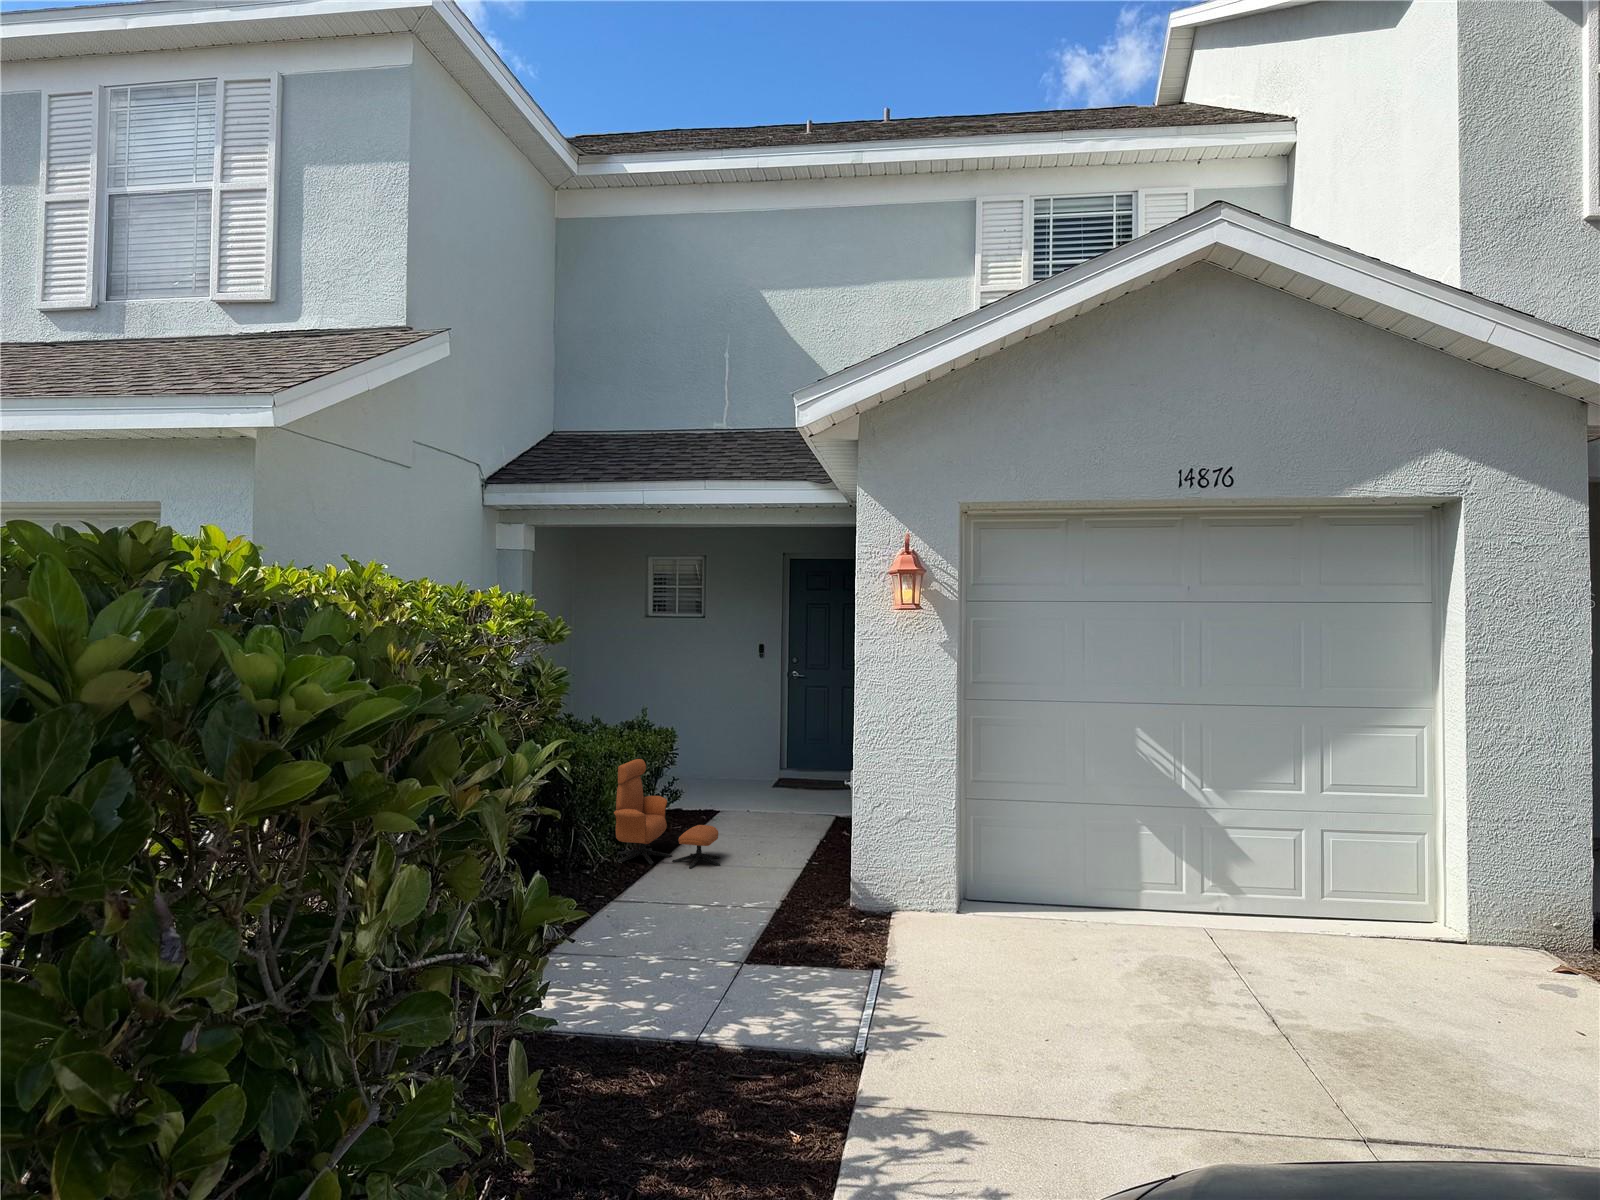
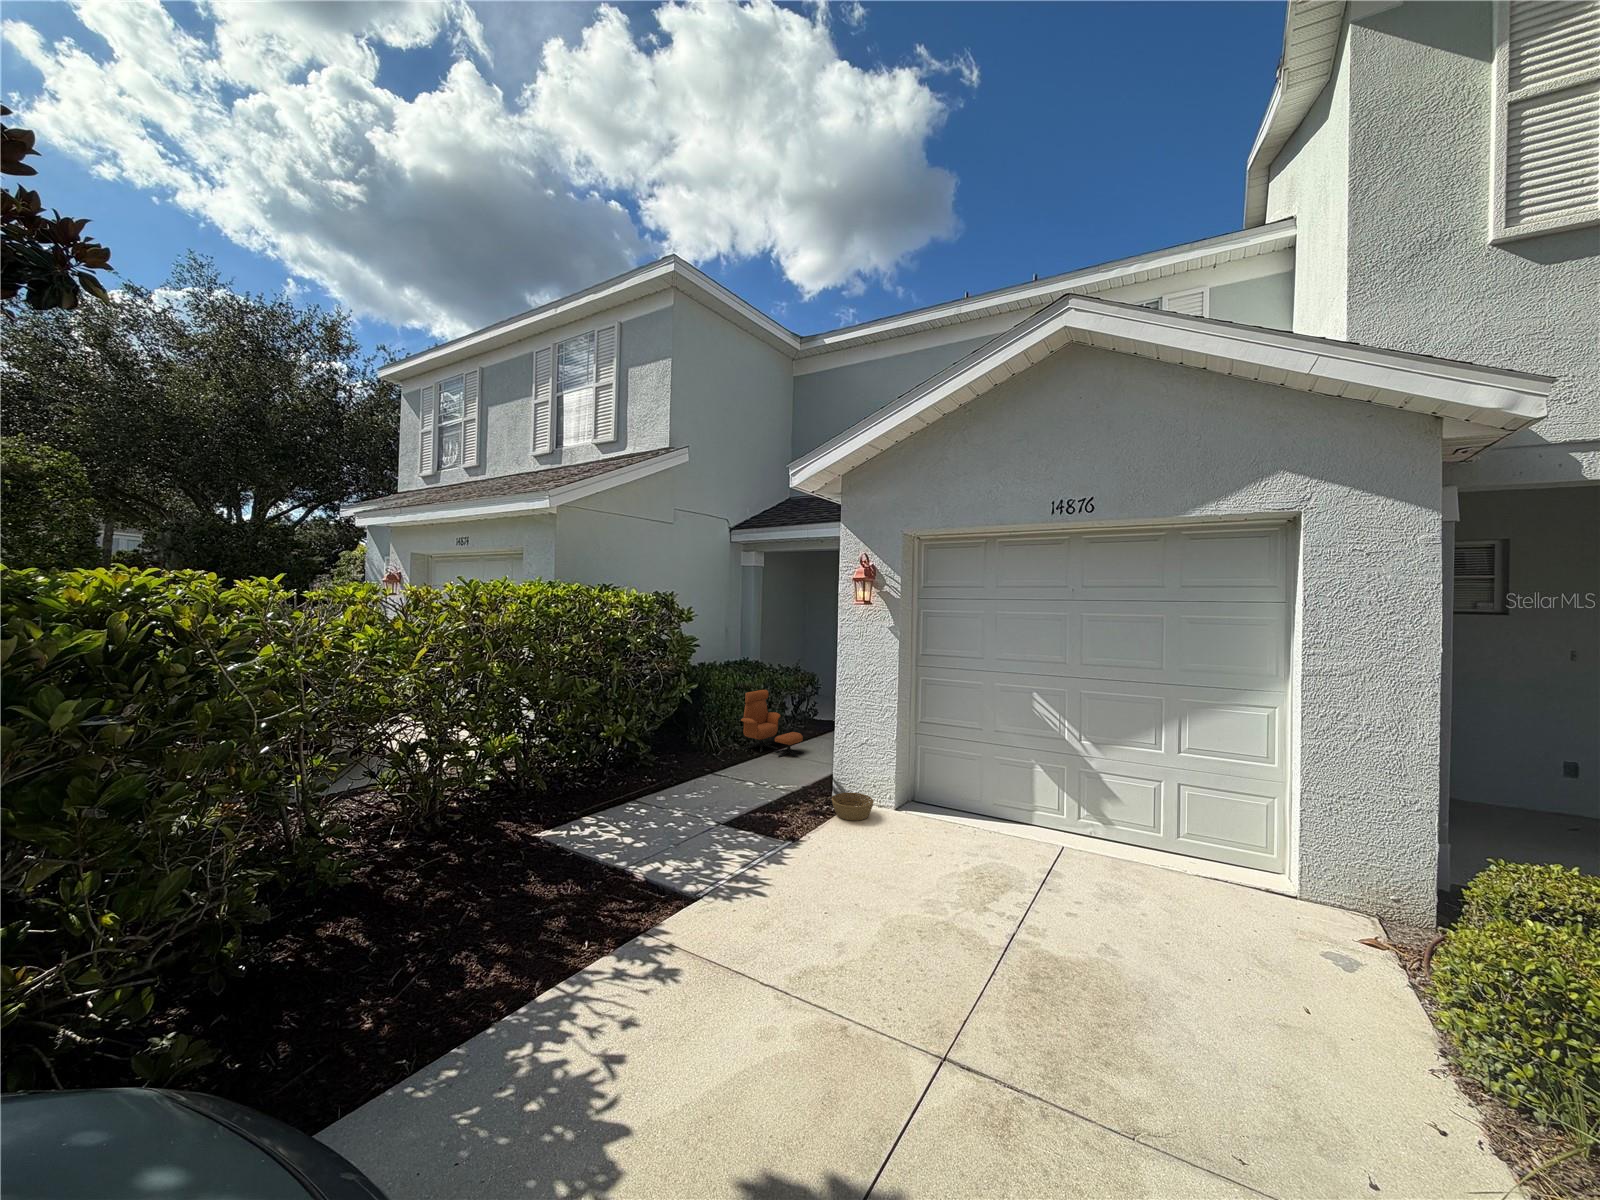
basket: none [873,903,939,945] -> present [832,792,873,821]

